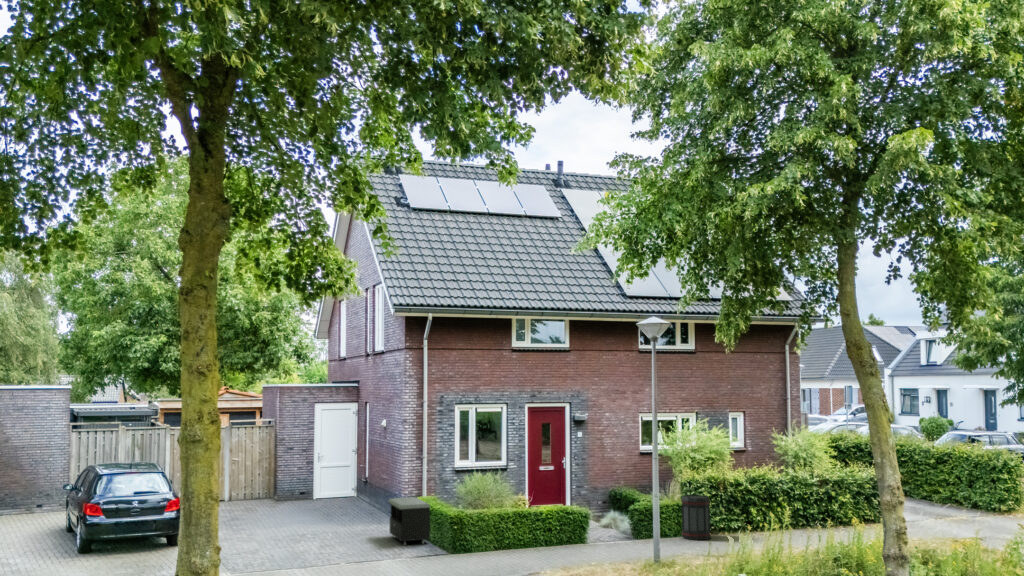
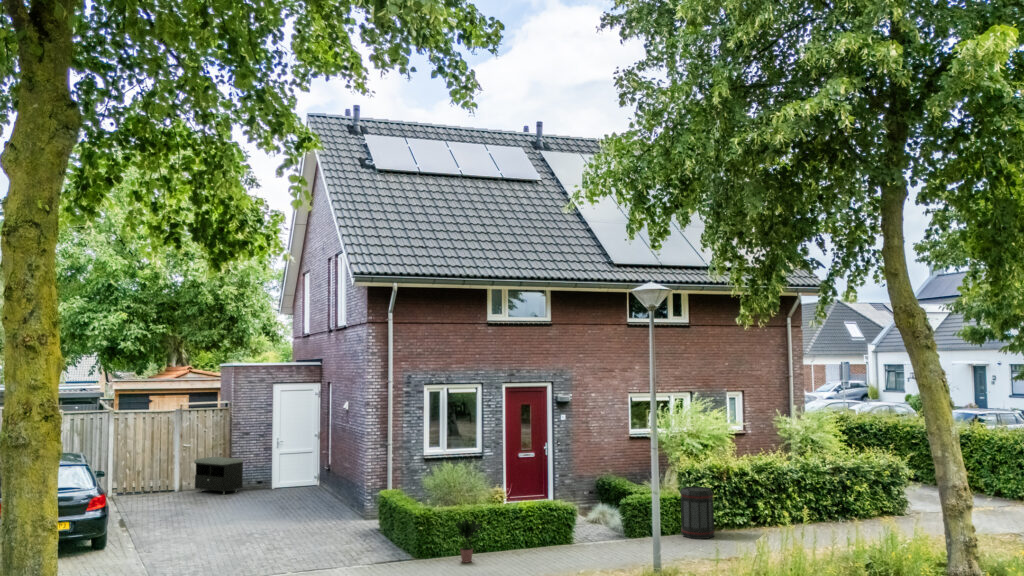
storage bench: present [388,497,430,545] -> present [194,457,243,494]
potted plant: none [484,516,510,555] -> present [455,519,482,563]

